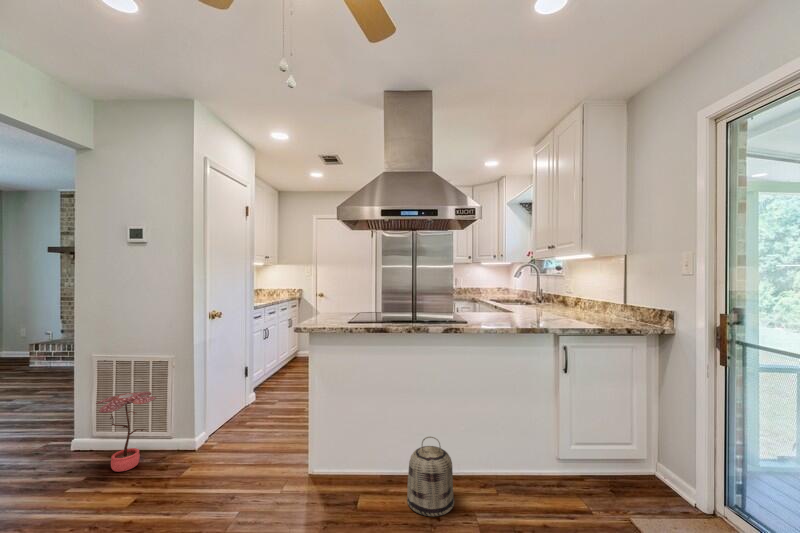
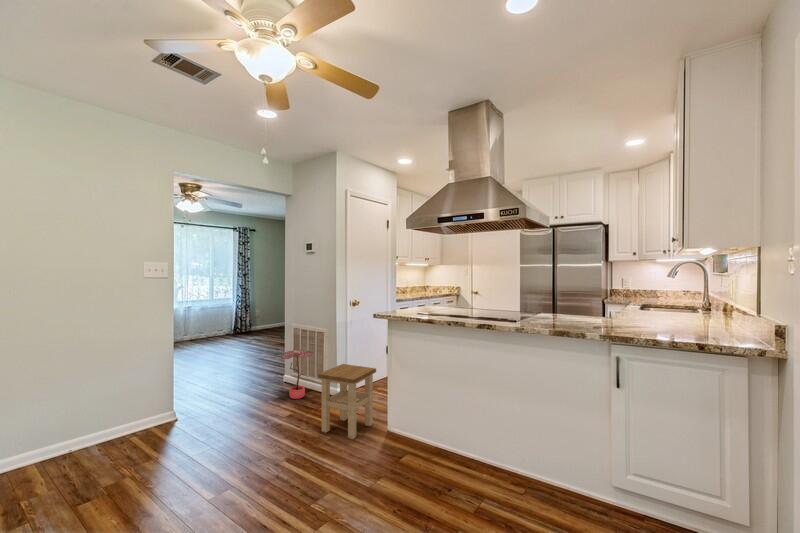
stool: none [213,398,287,506] -> present [318,364,376,439]
basket: present [407,437,454,516] -> none [436,419,478,489]

